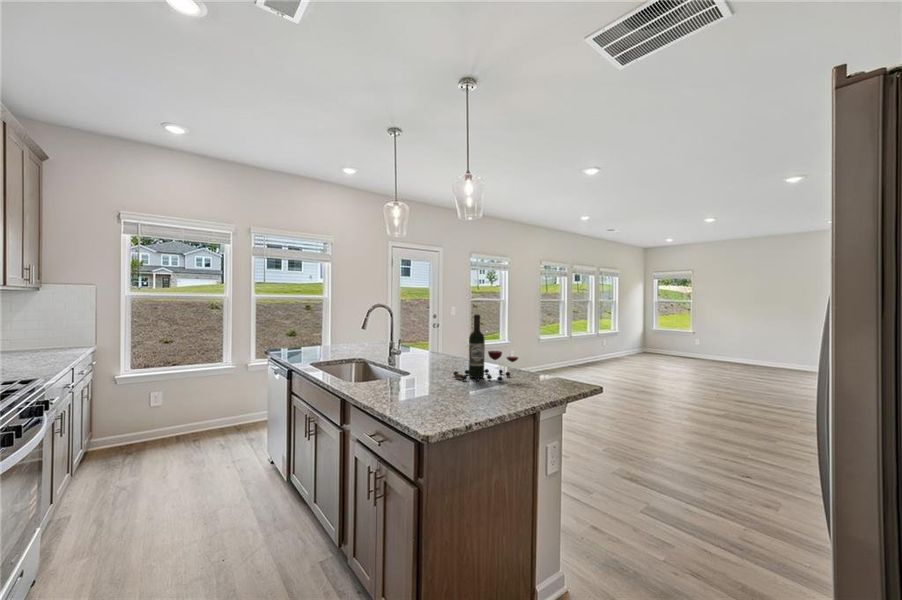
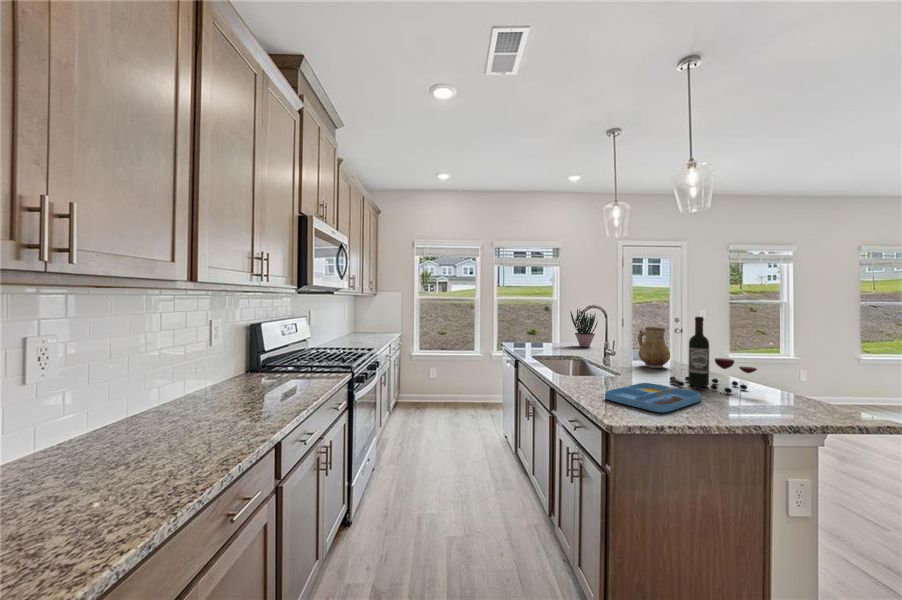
potted plant: none [347,307,376,348] -> present [570,309,597,347]
ceramic pitcher: none [419,325,447,364] -> present [638,327,670,368]
tray: none [409,381,486,410] -> present [605,383,701,413]

